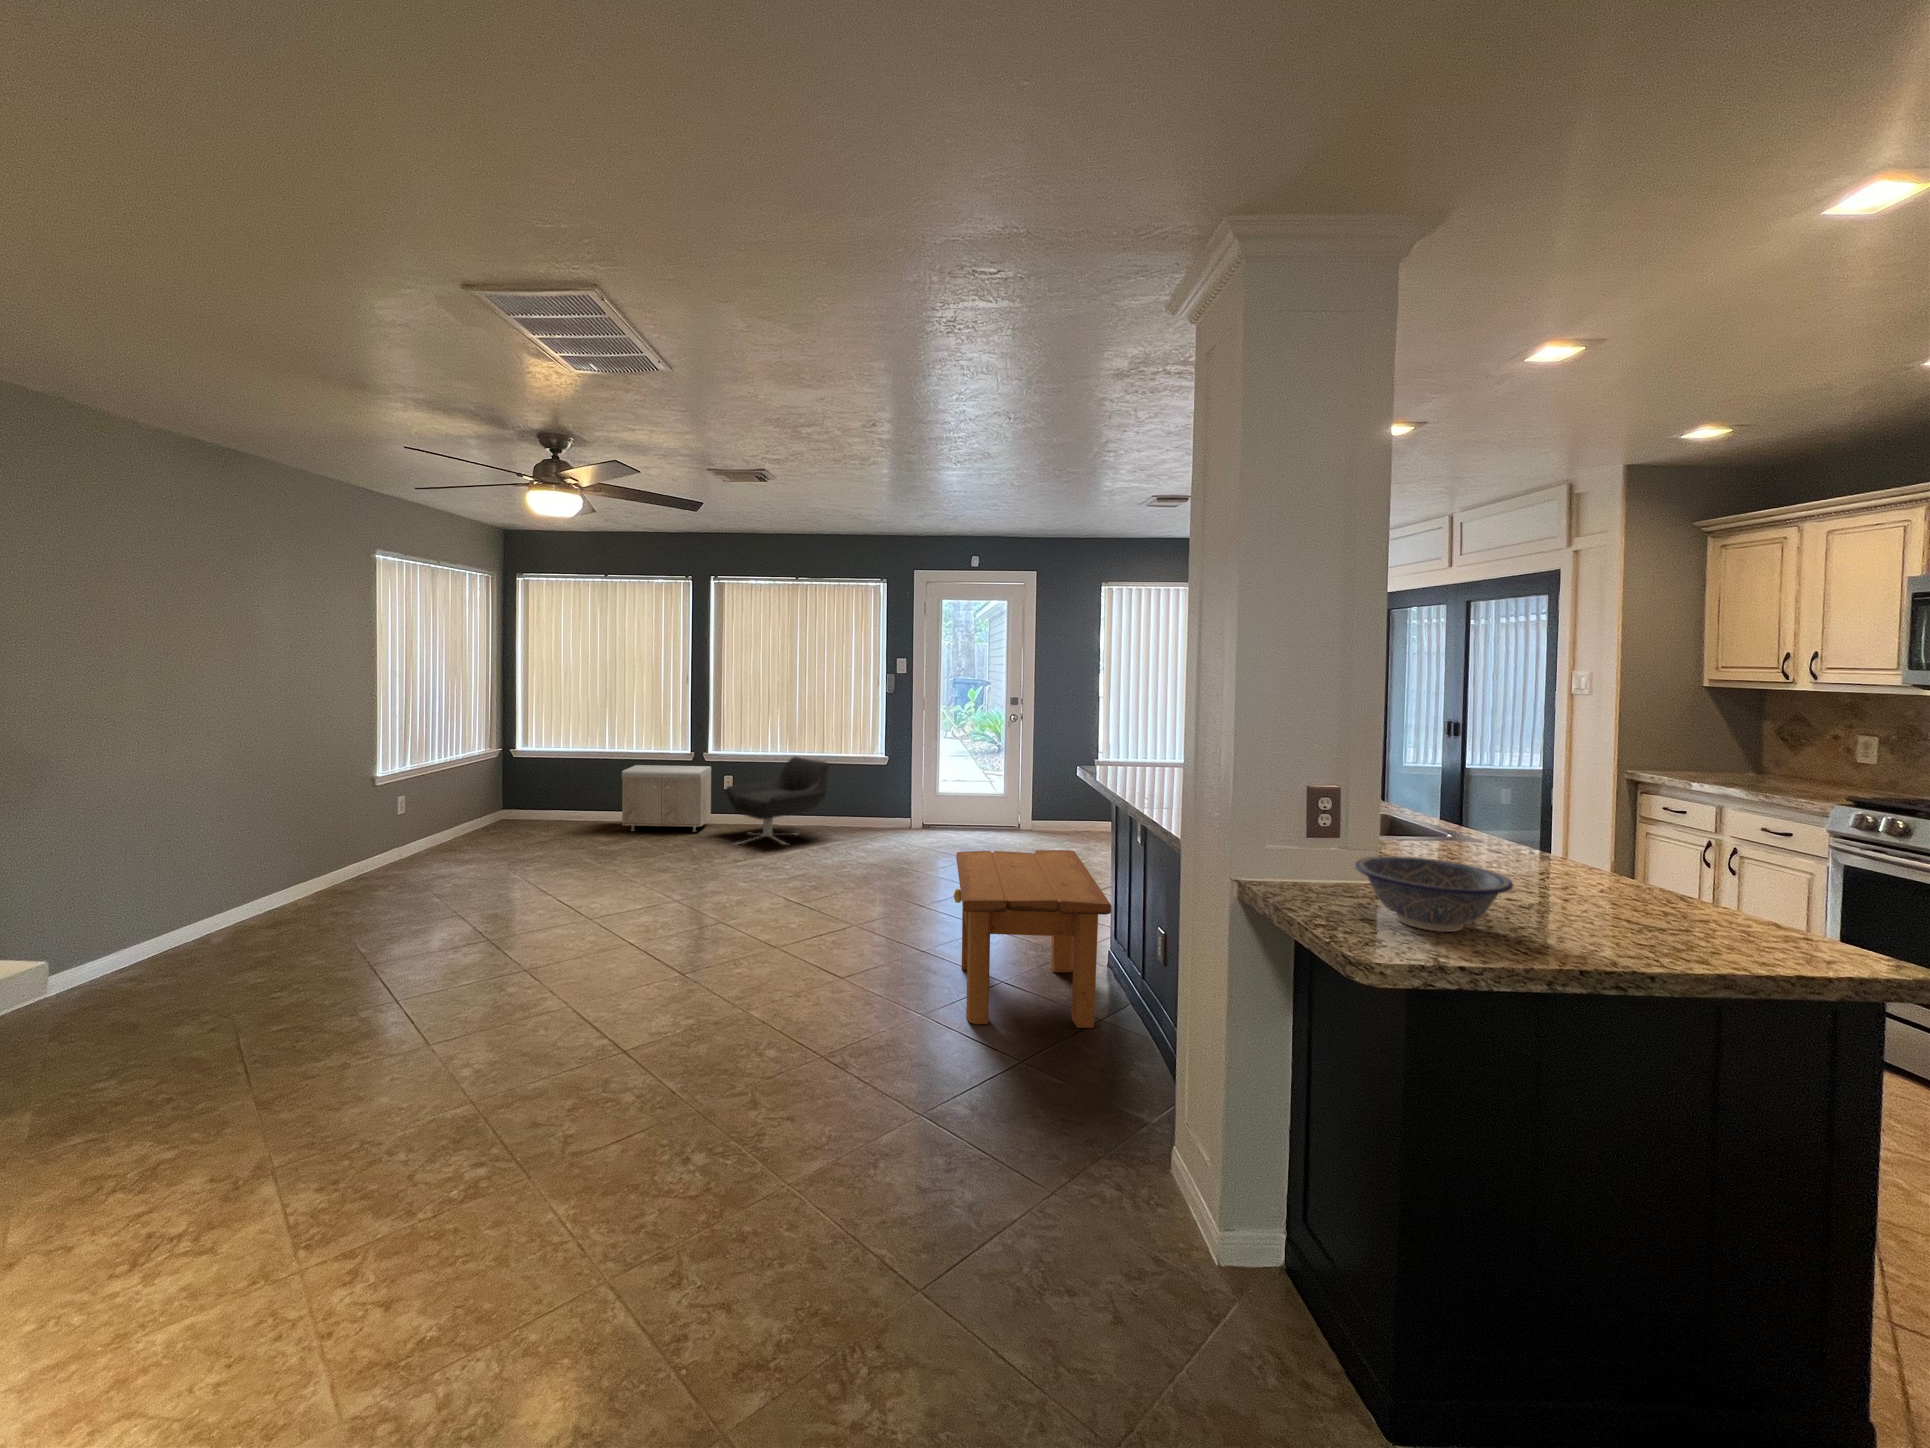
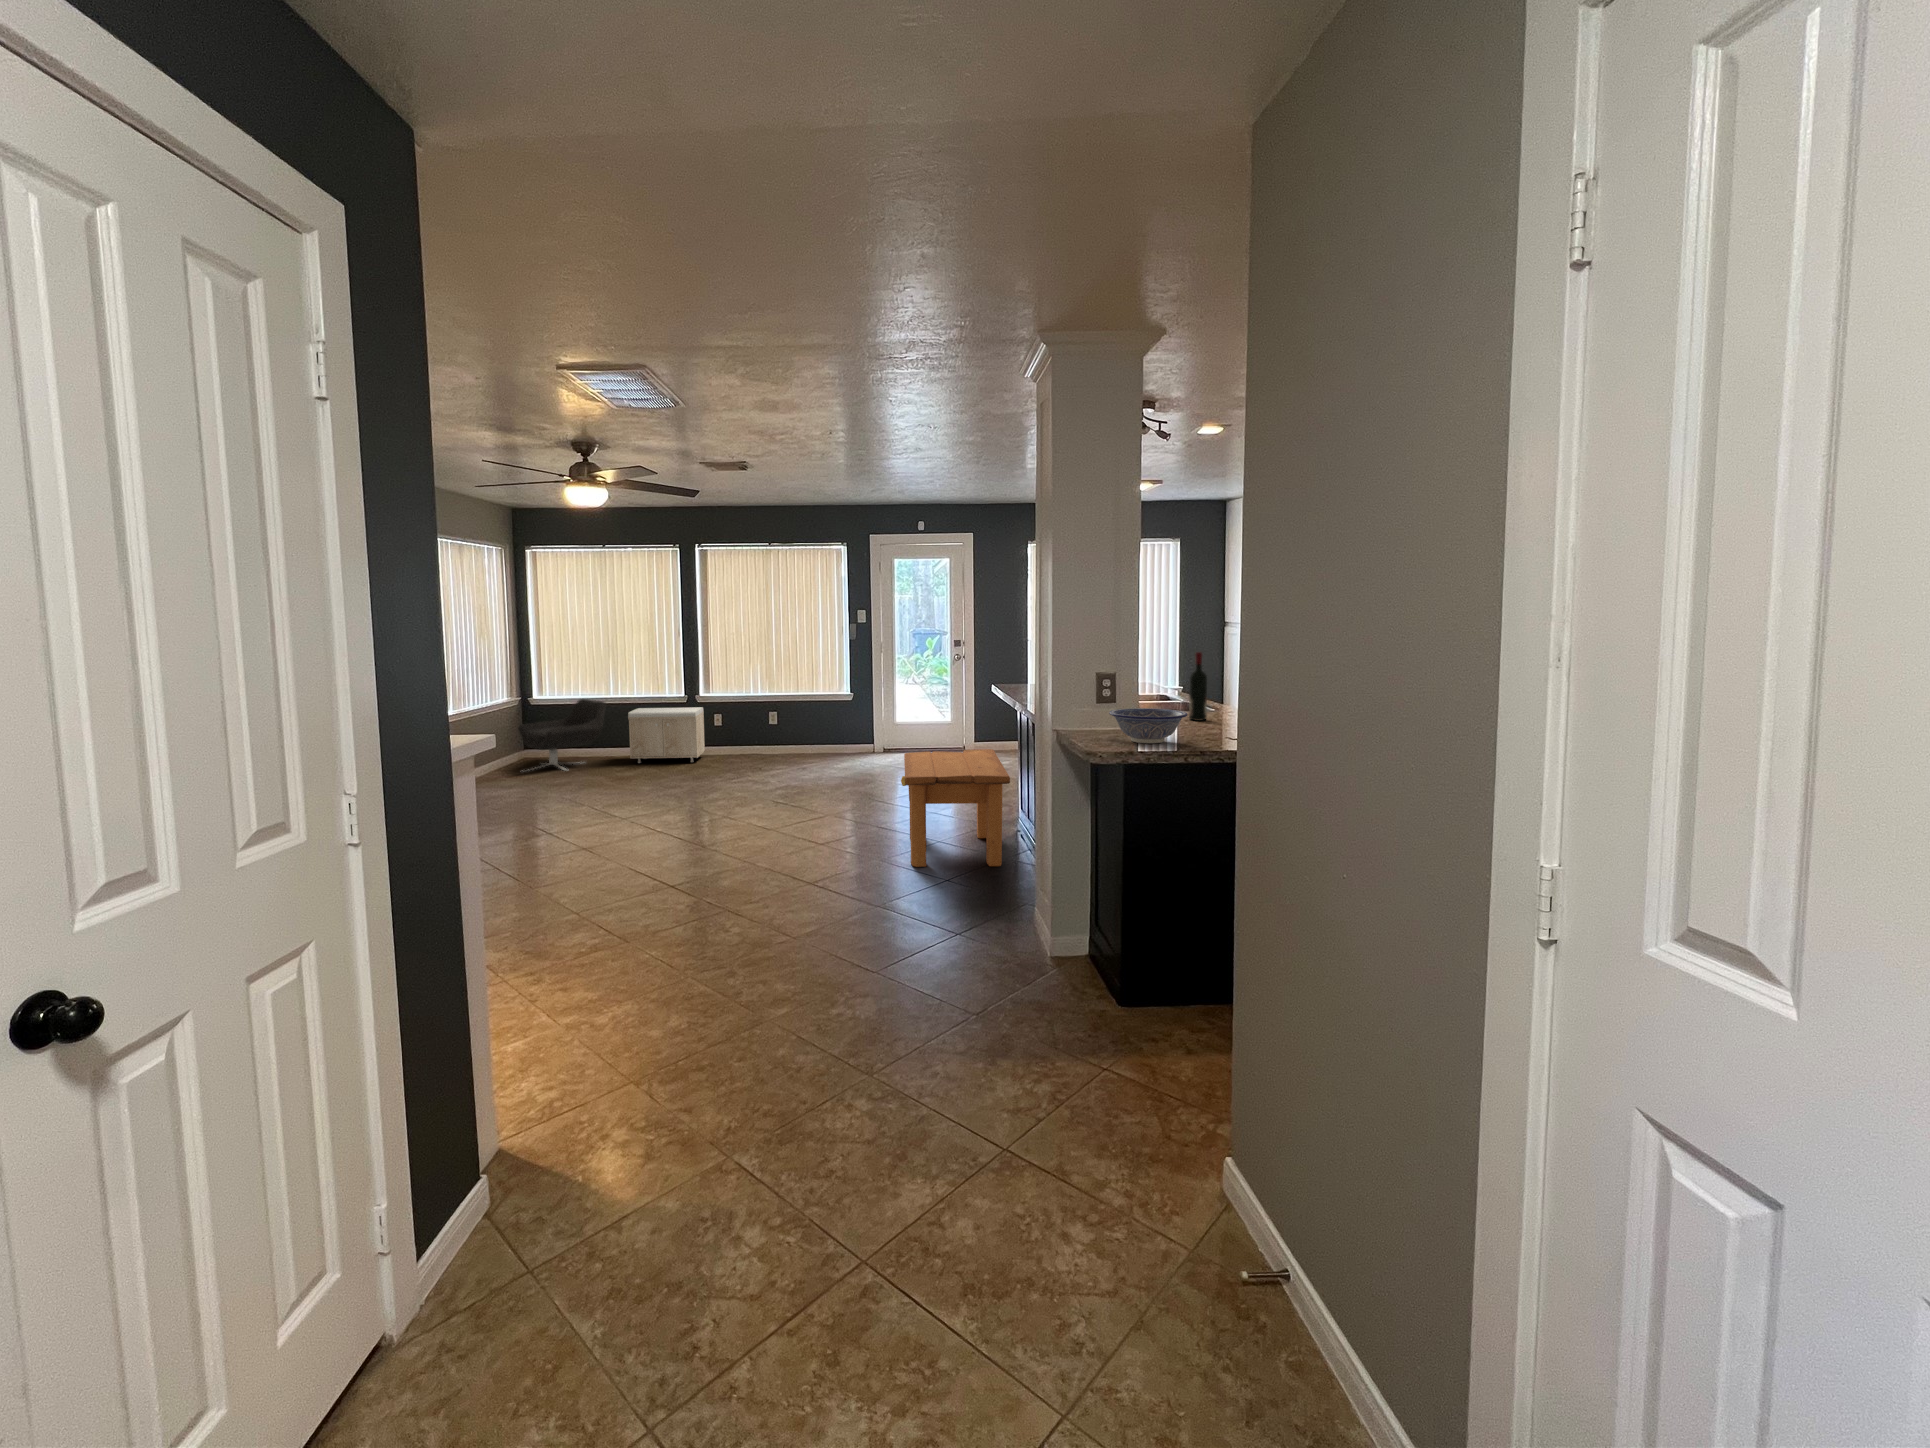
wine bottle: none [1430,750,1463,861] -> present [1189,652,1207,721]
lounge chair: present [726,757,829,845] -> present [518,699,606,770]

